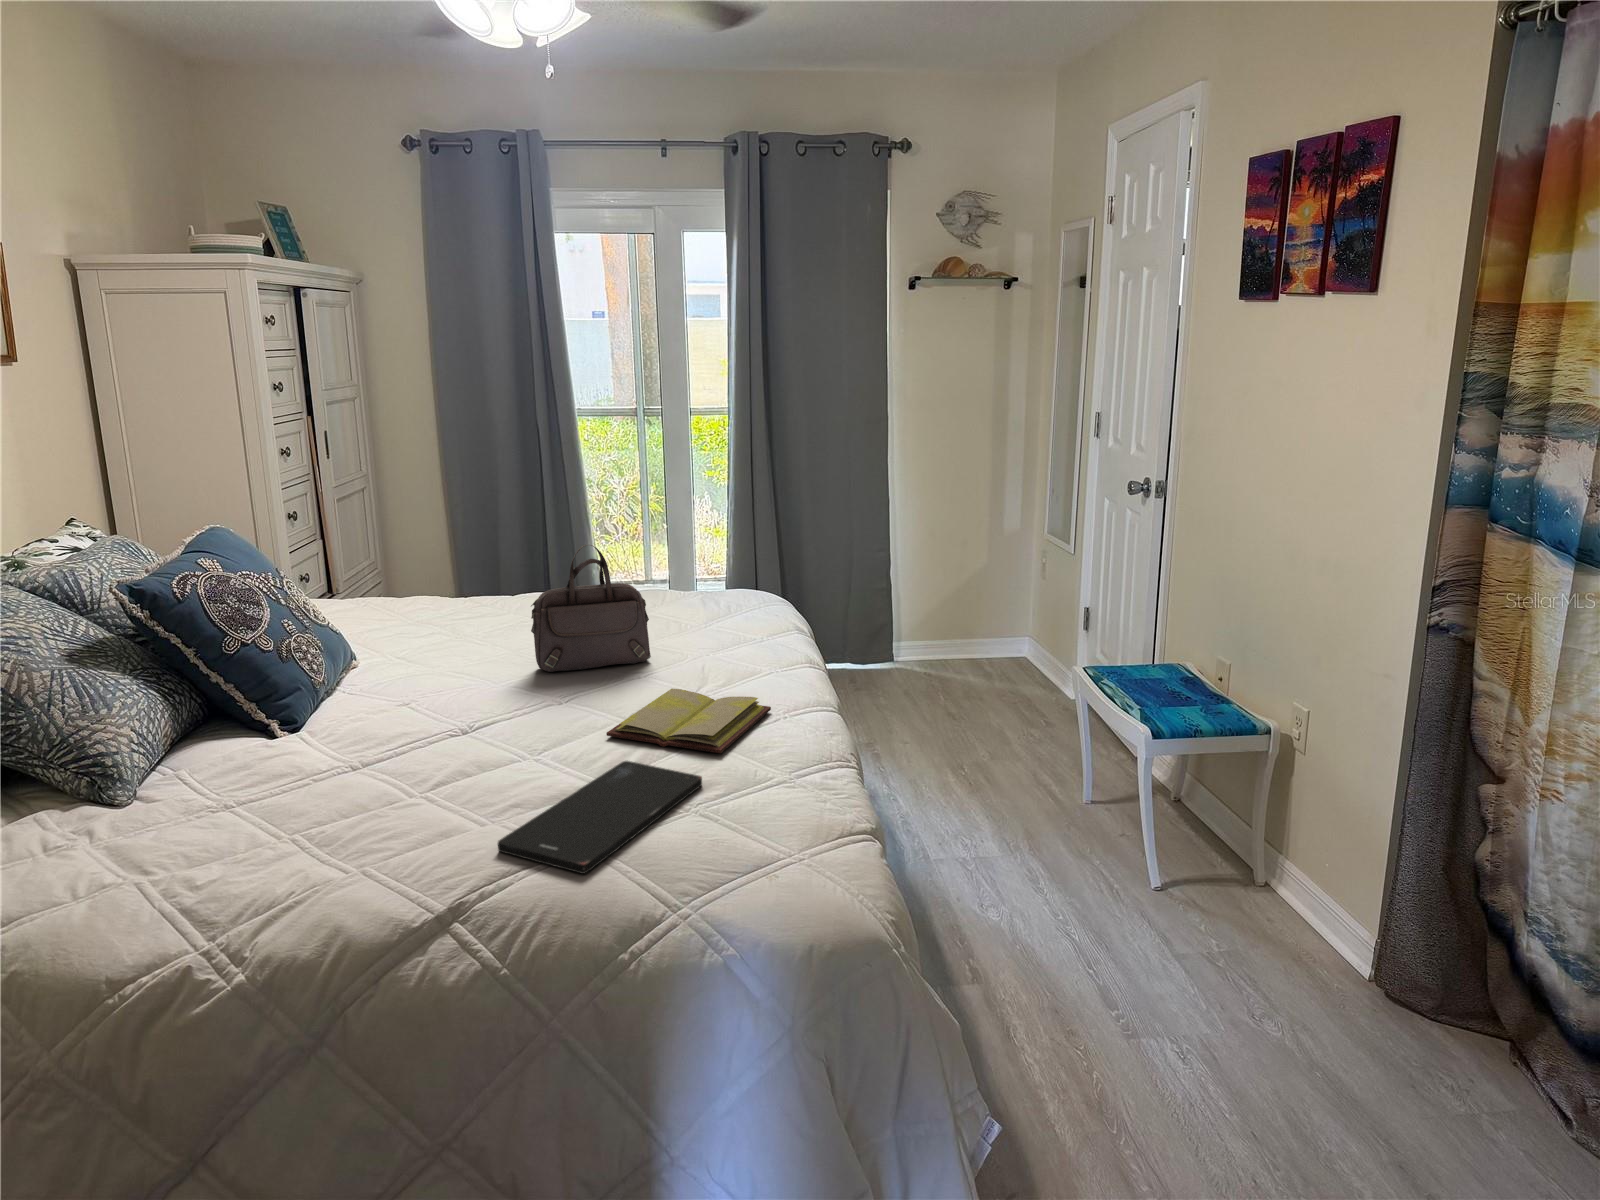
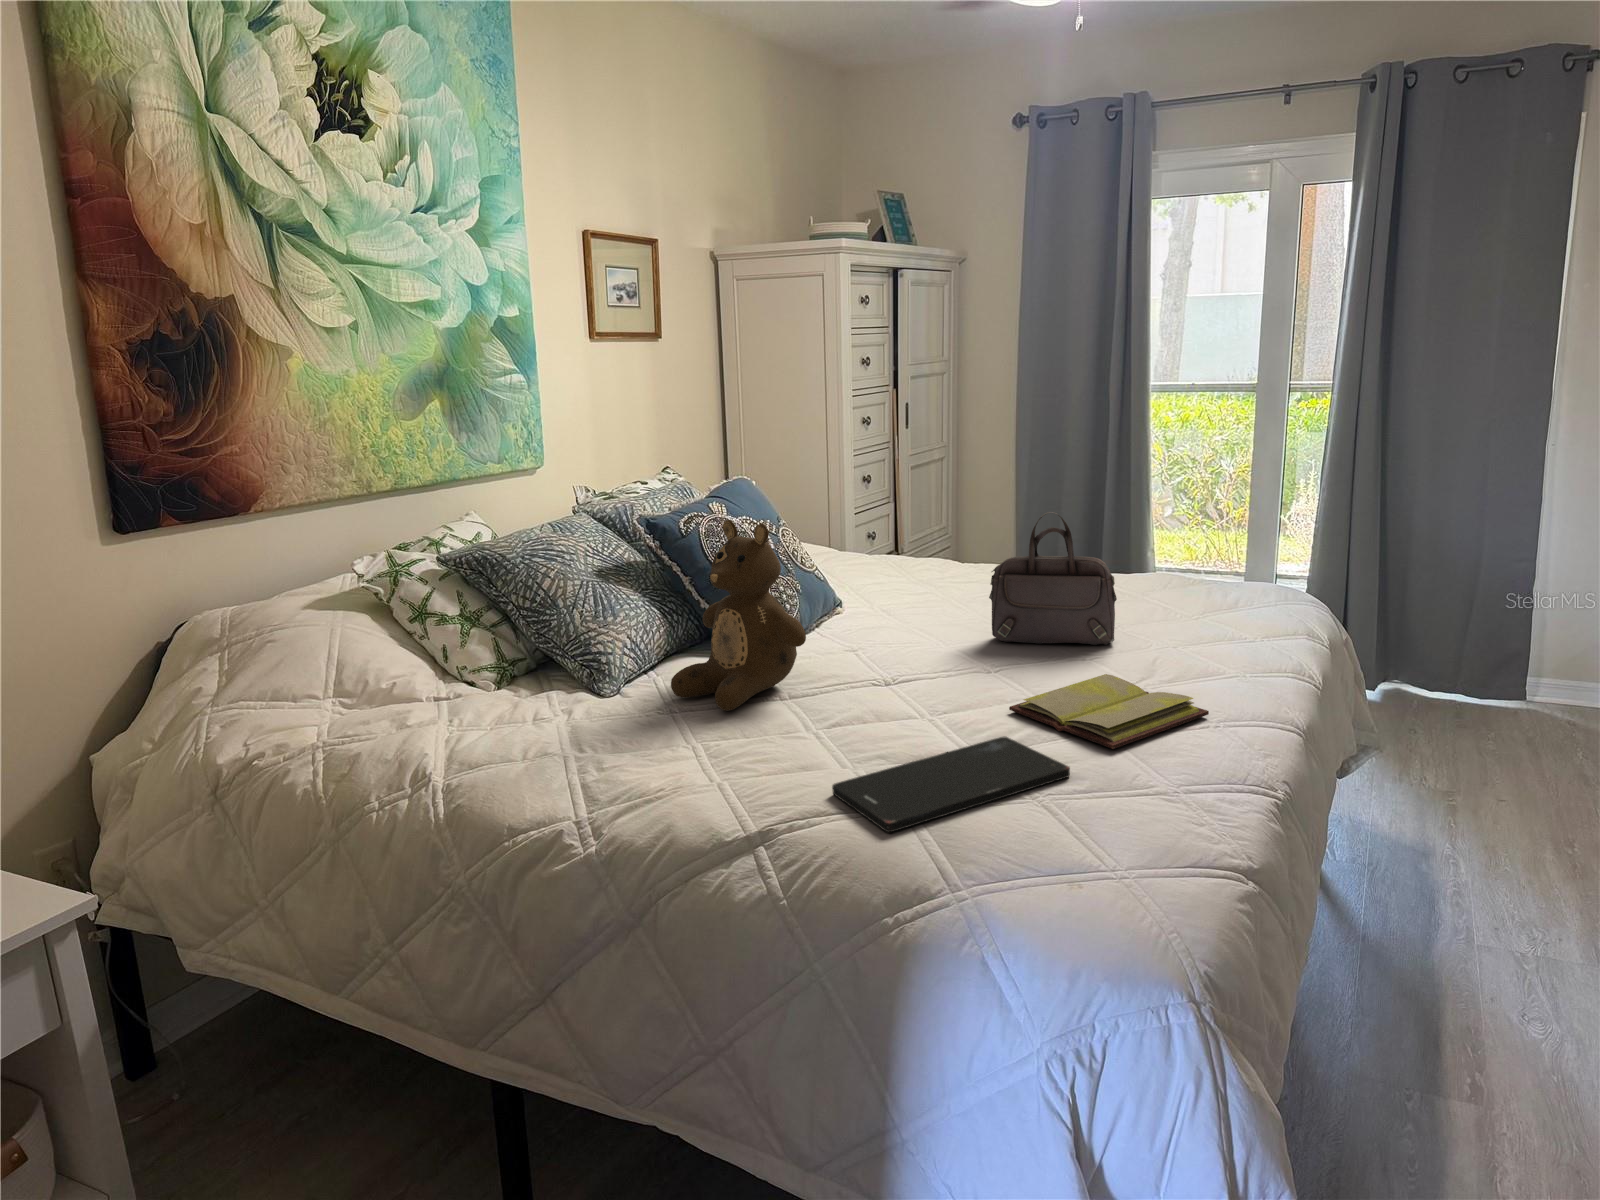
teddy bear: none [217,579,384,793] -> present [671,520,806,711]

